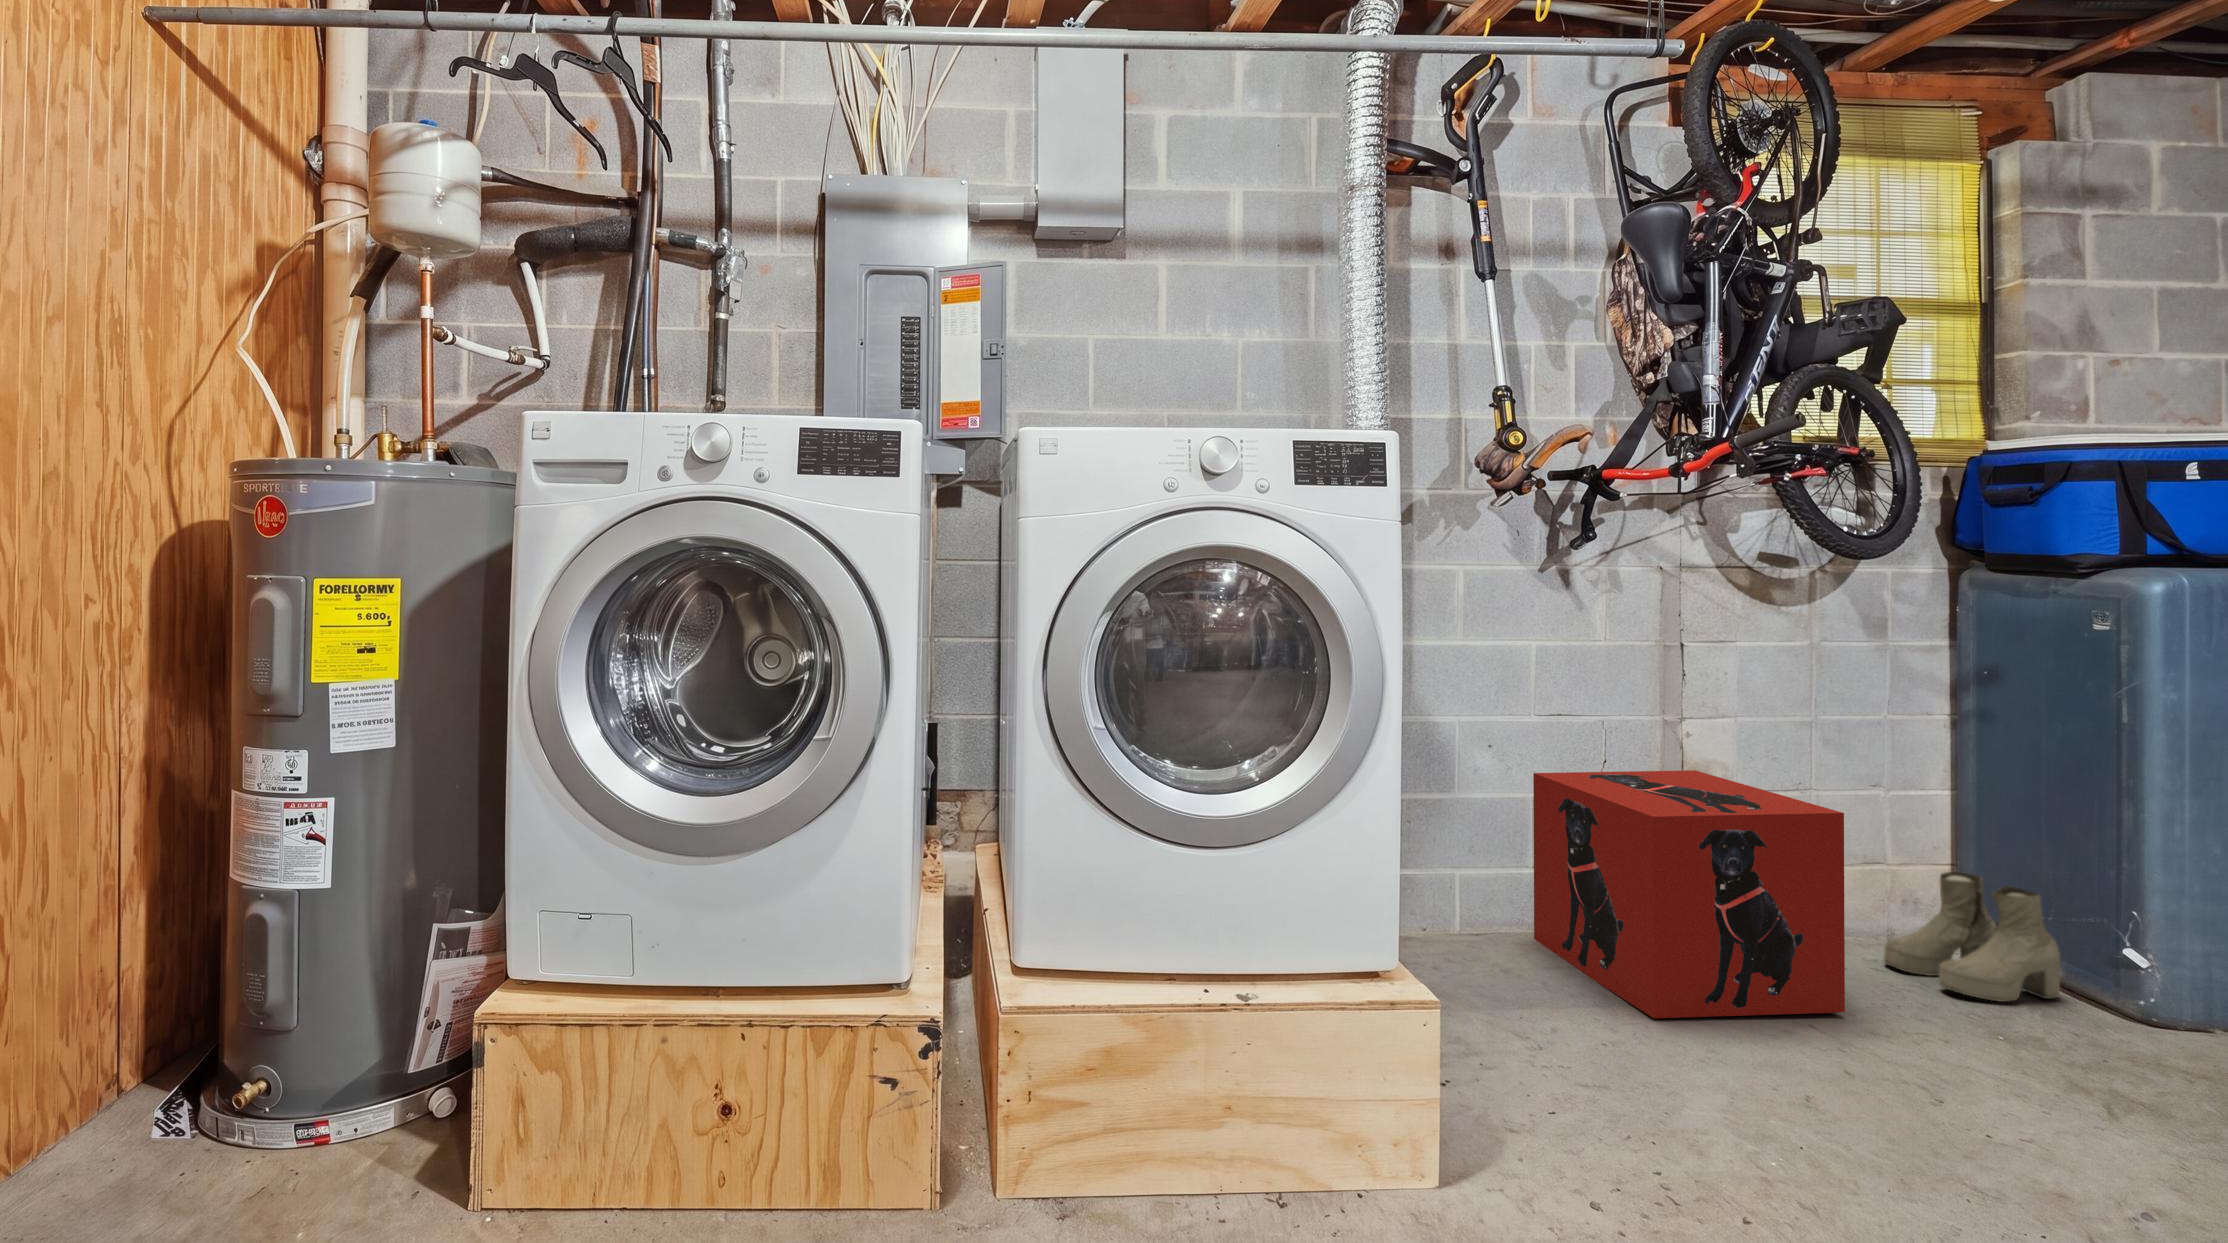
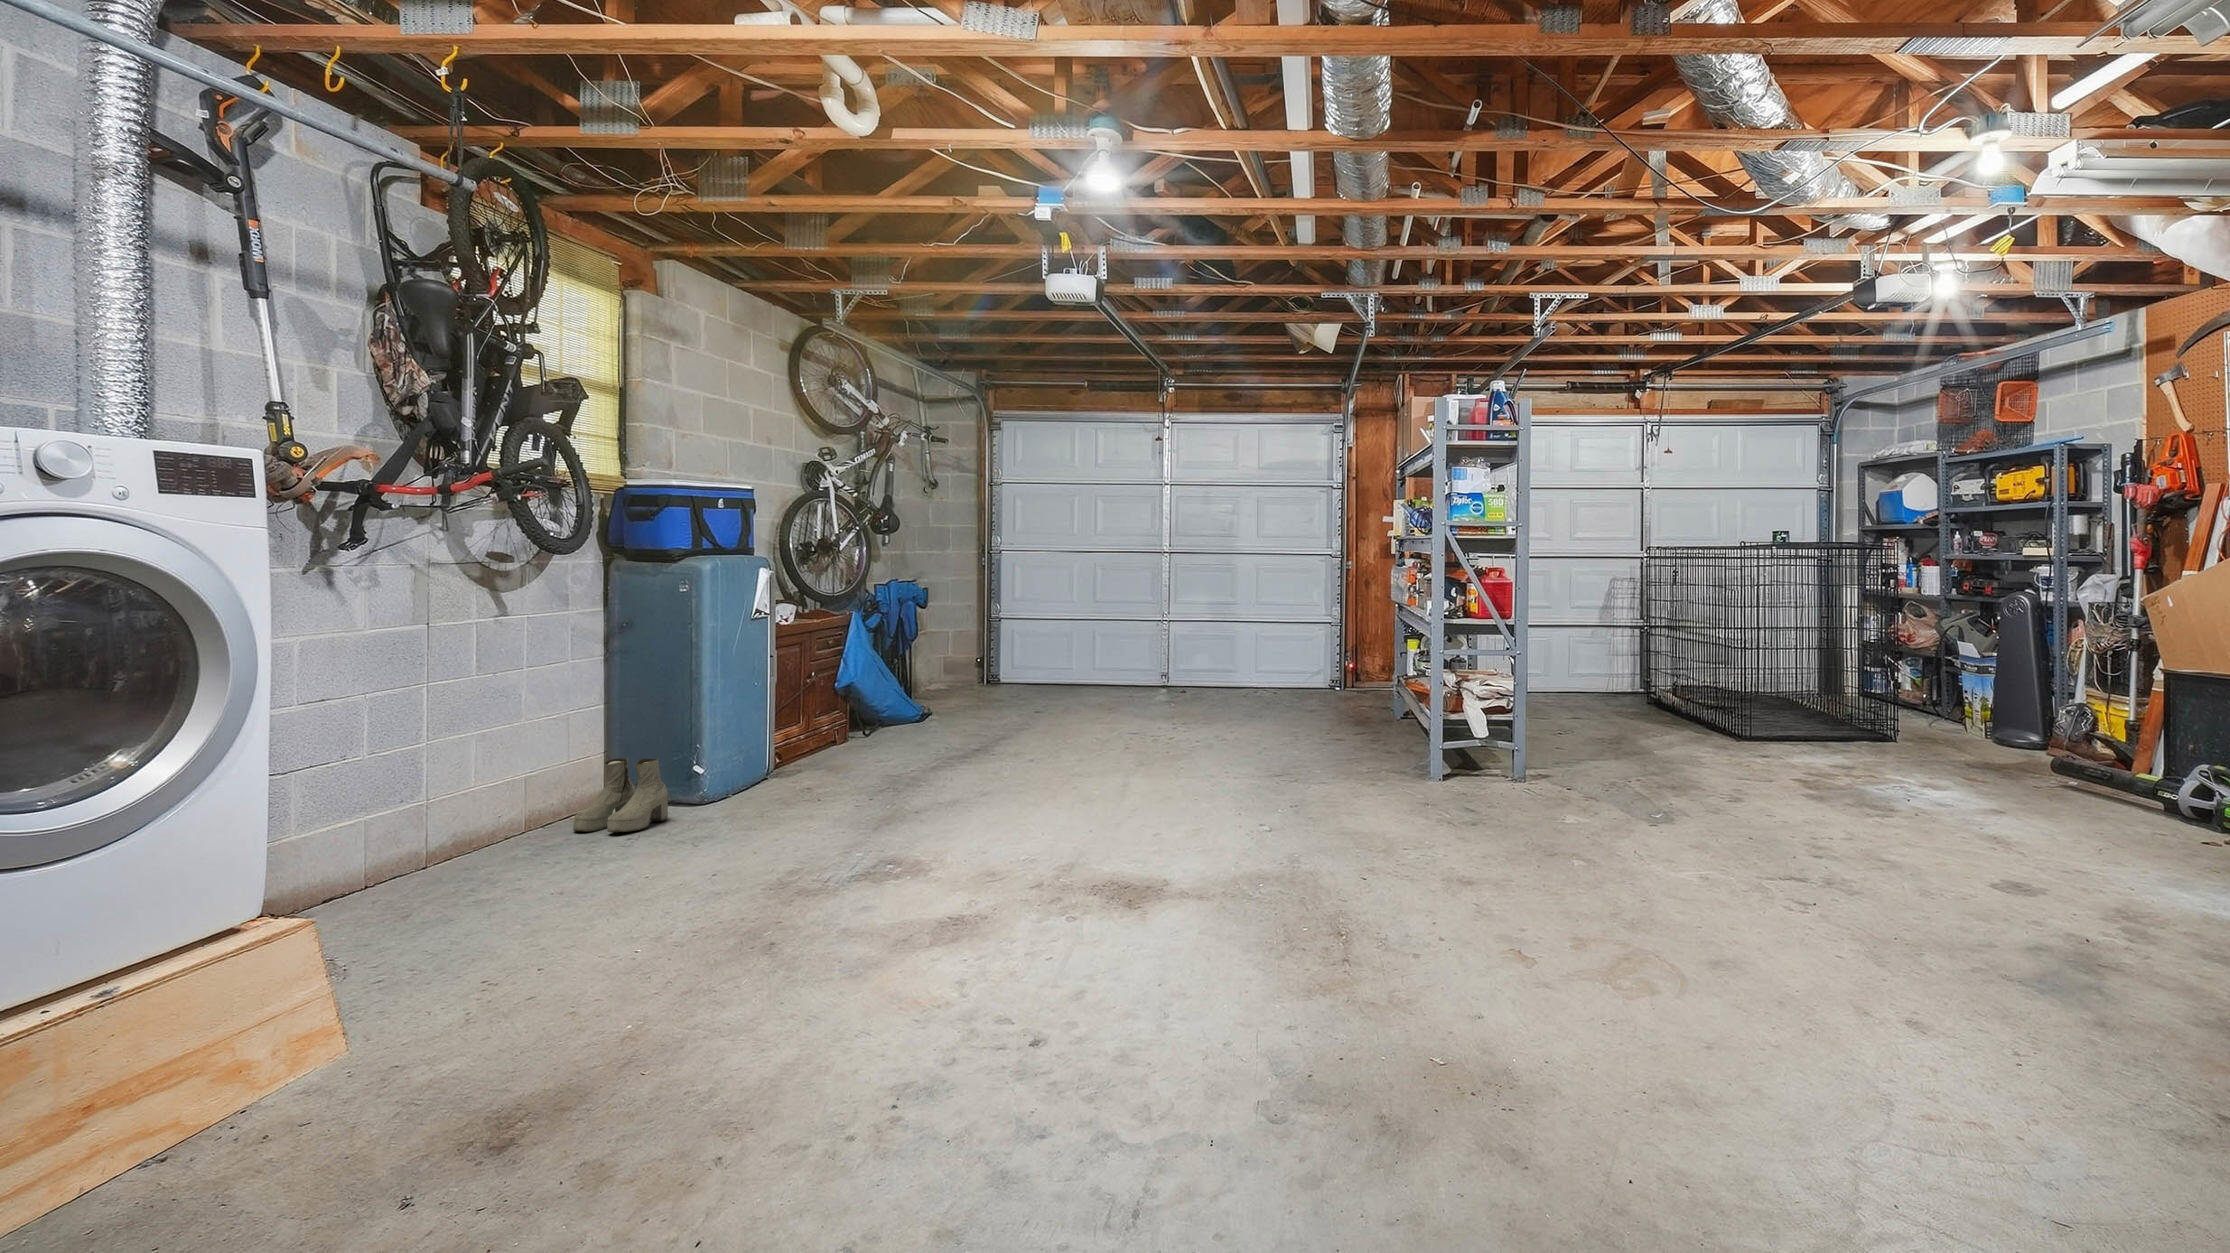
storage box: present [1533,770,1845,1018] -> none [303,724,559,909]

